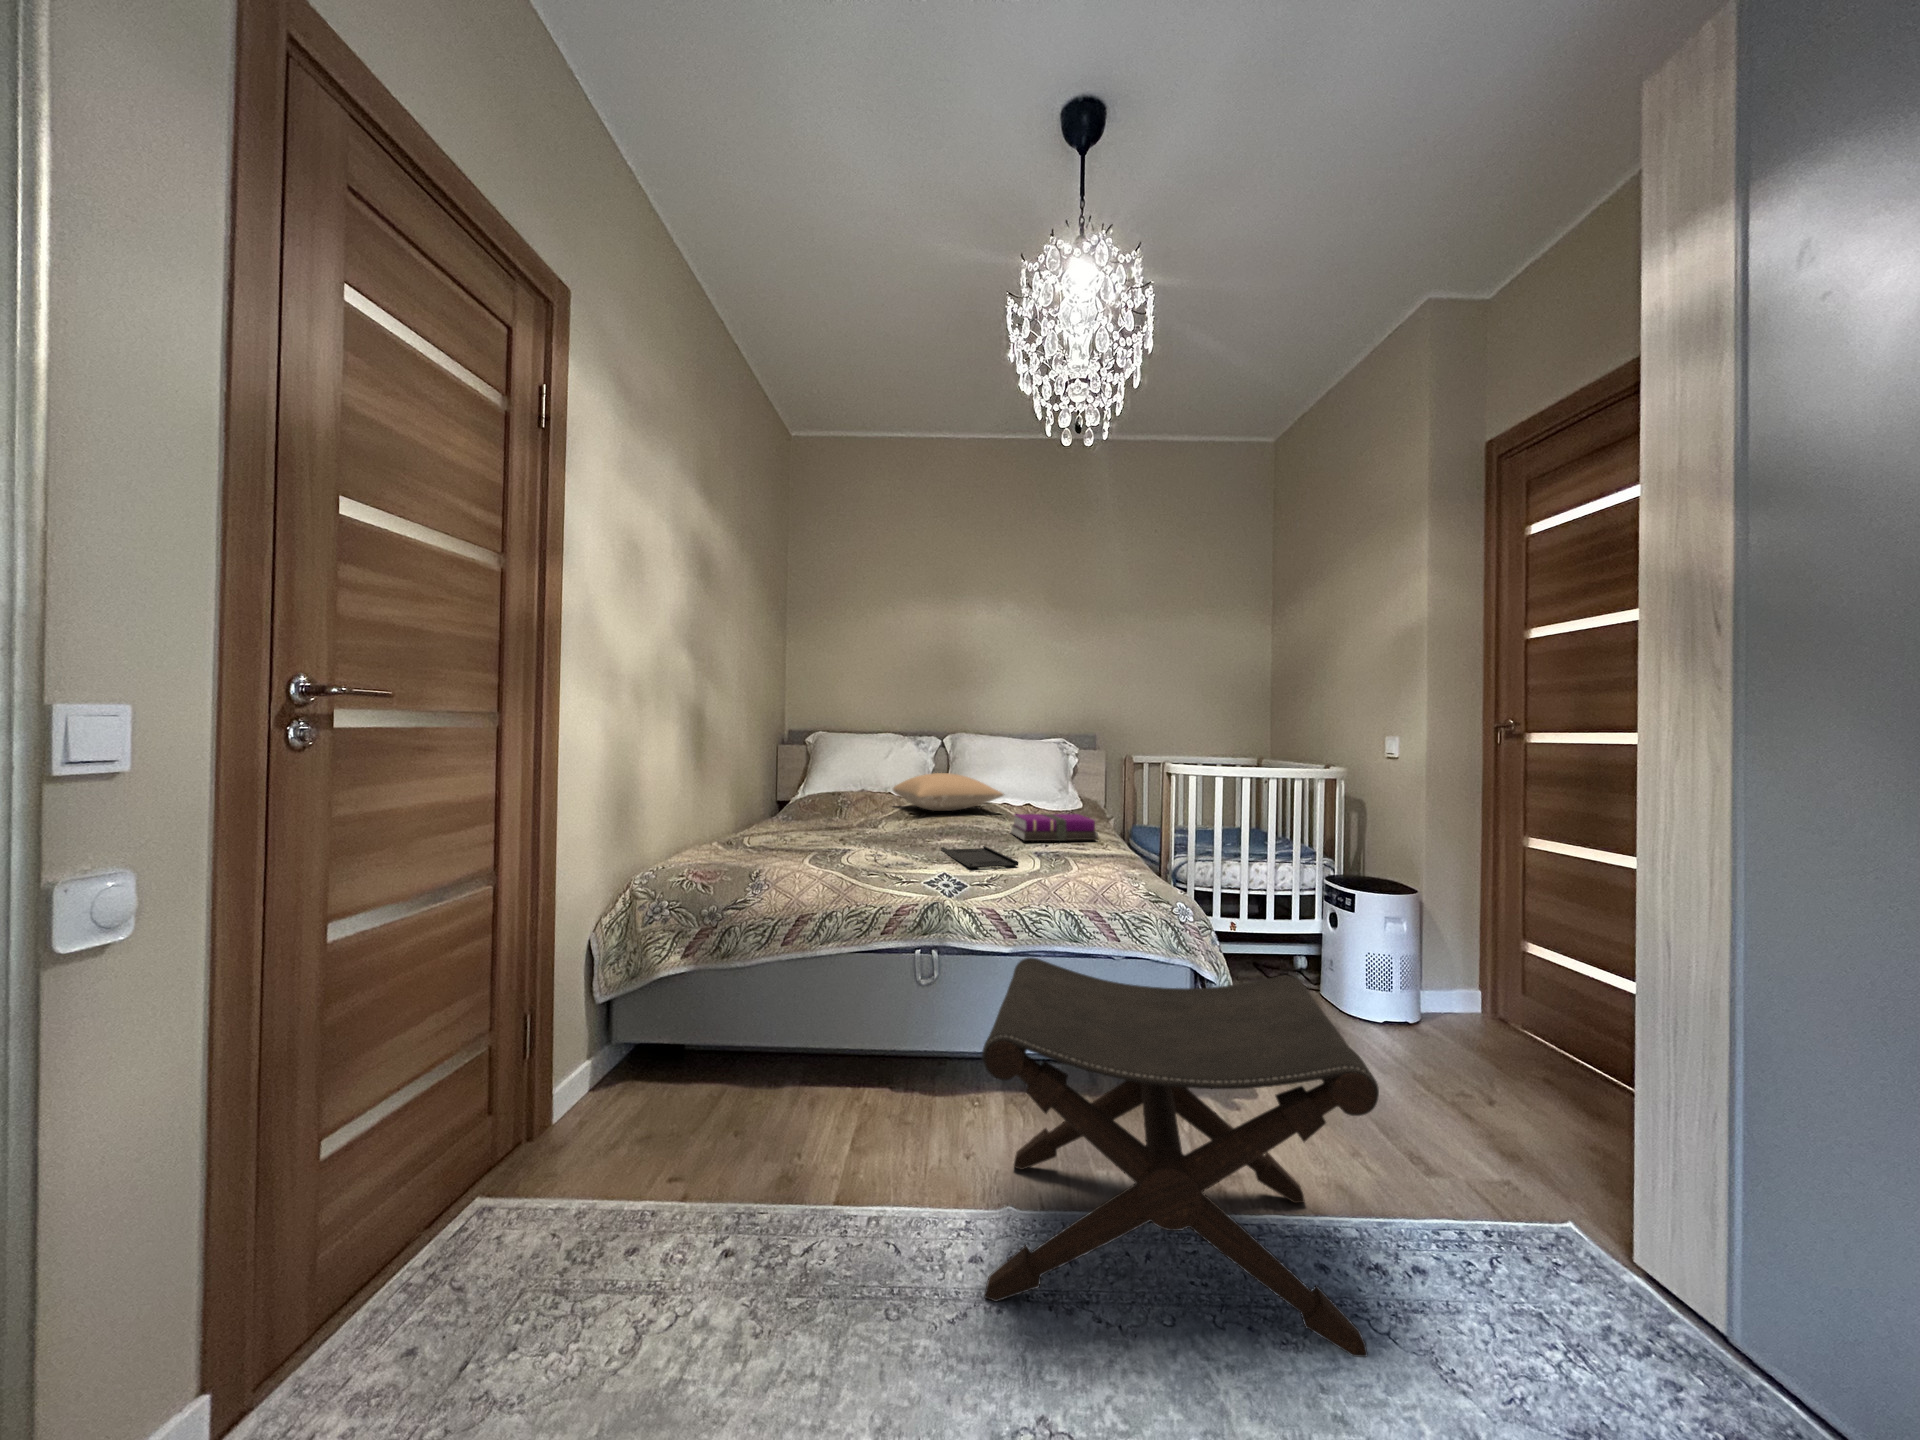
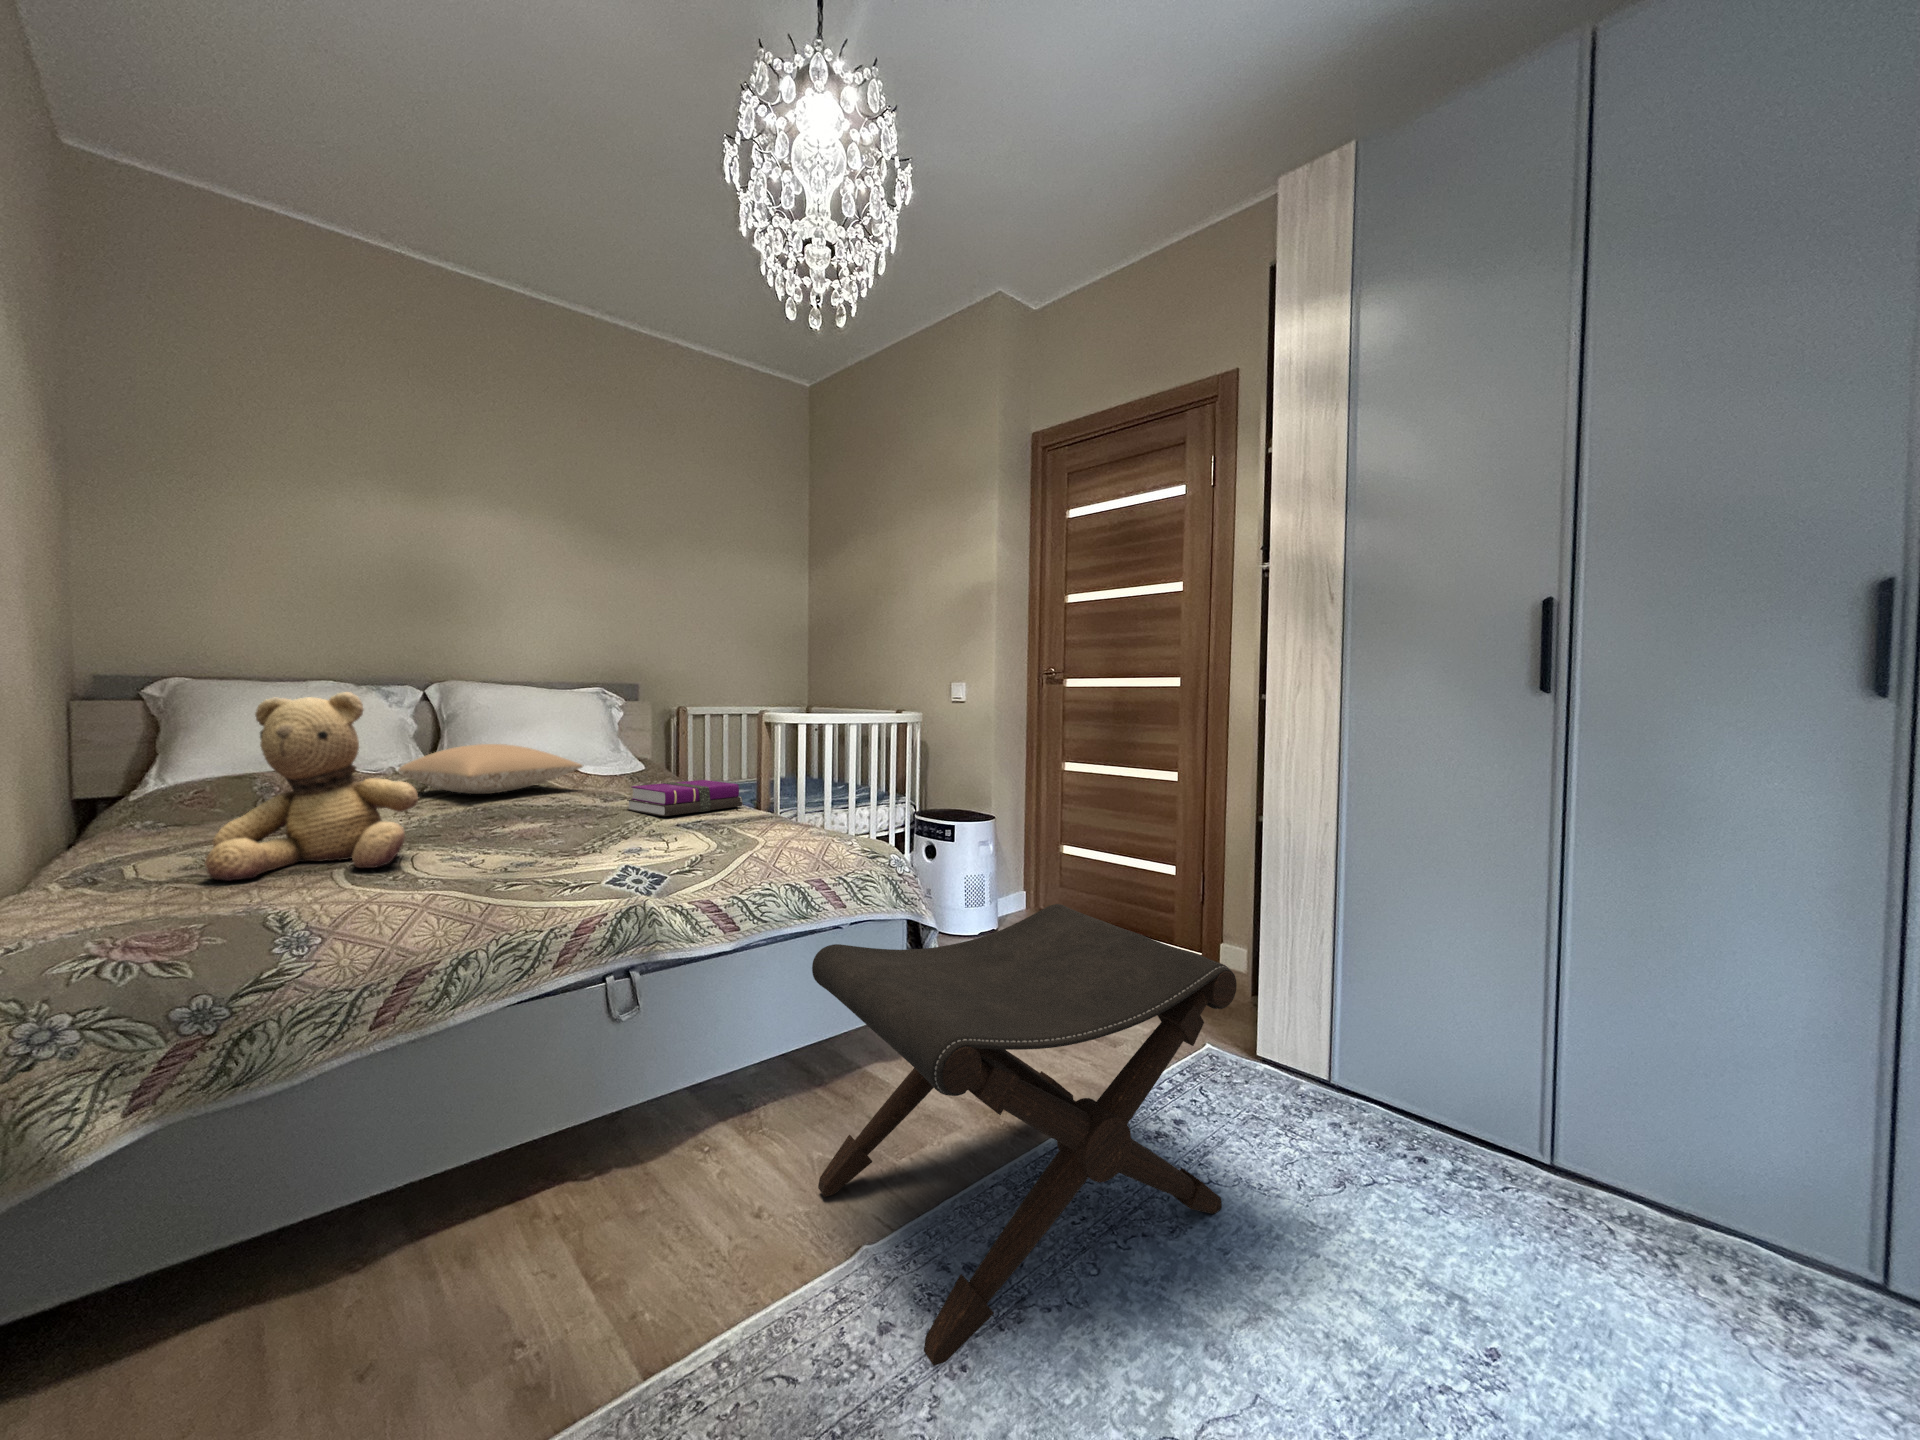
teddy bear: none [747,736,849,851] -> present [205,692,418,881]
tray: present [941,846,1018,868] -> none [572,828,706,855]

